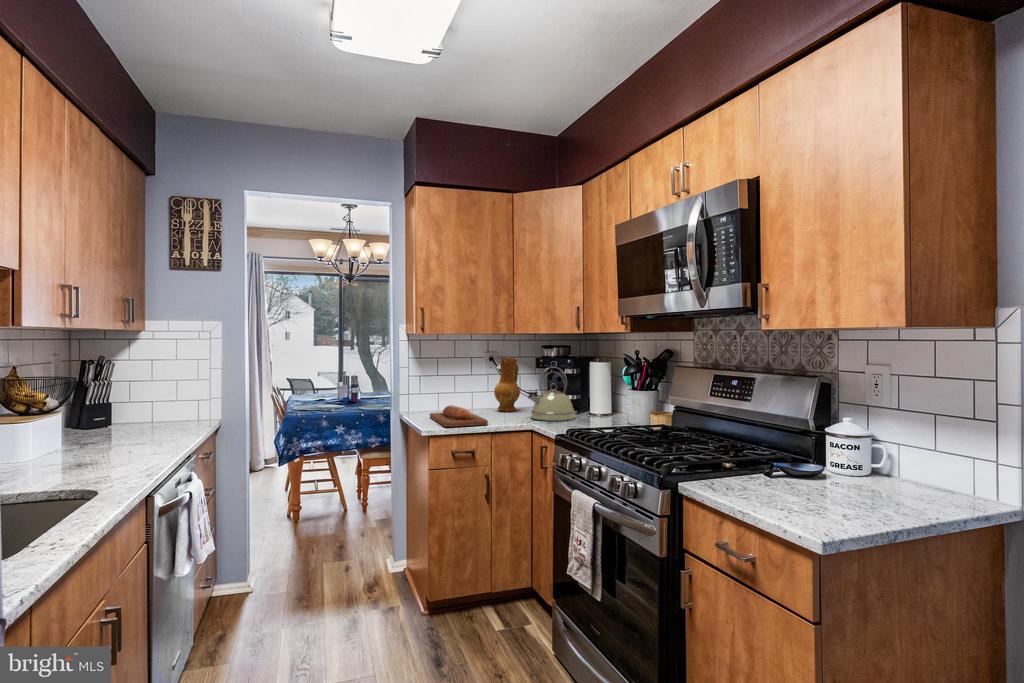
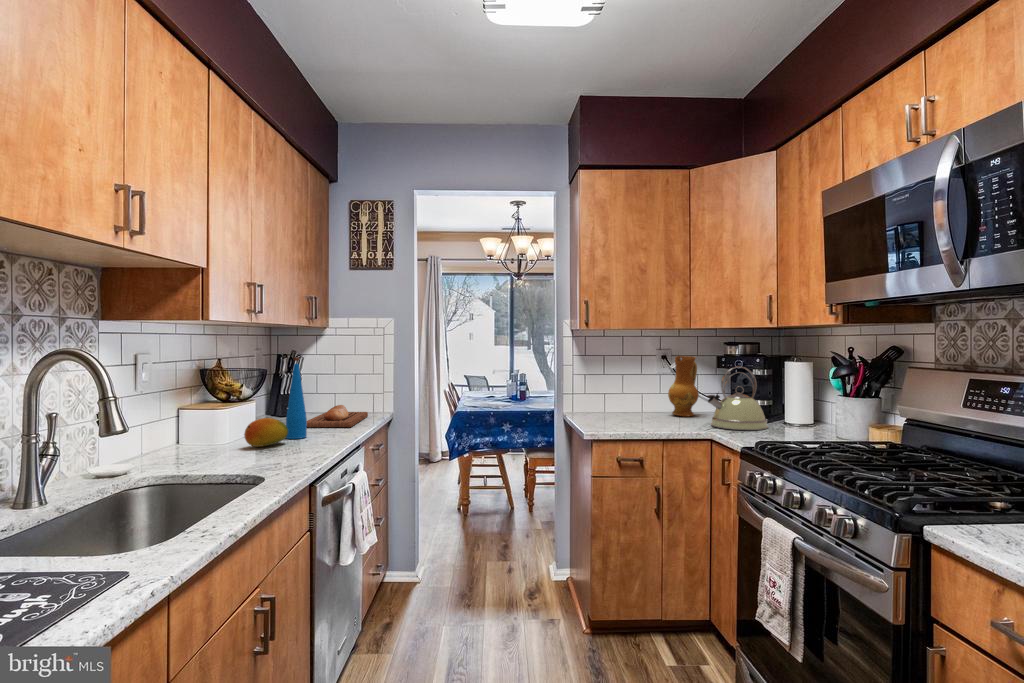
bottle: none [105,365,130,451] -> present [286,357,307,439]
bread loaf: present [430,406,488,427] -> present [307,405,368,427]
fruit: none [58,430,110,461] -> present [244,418,288,447]

